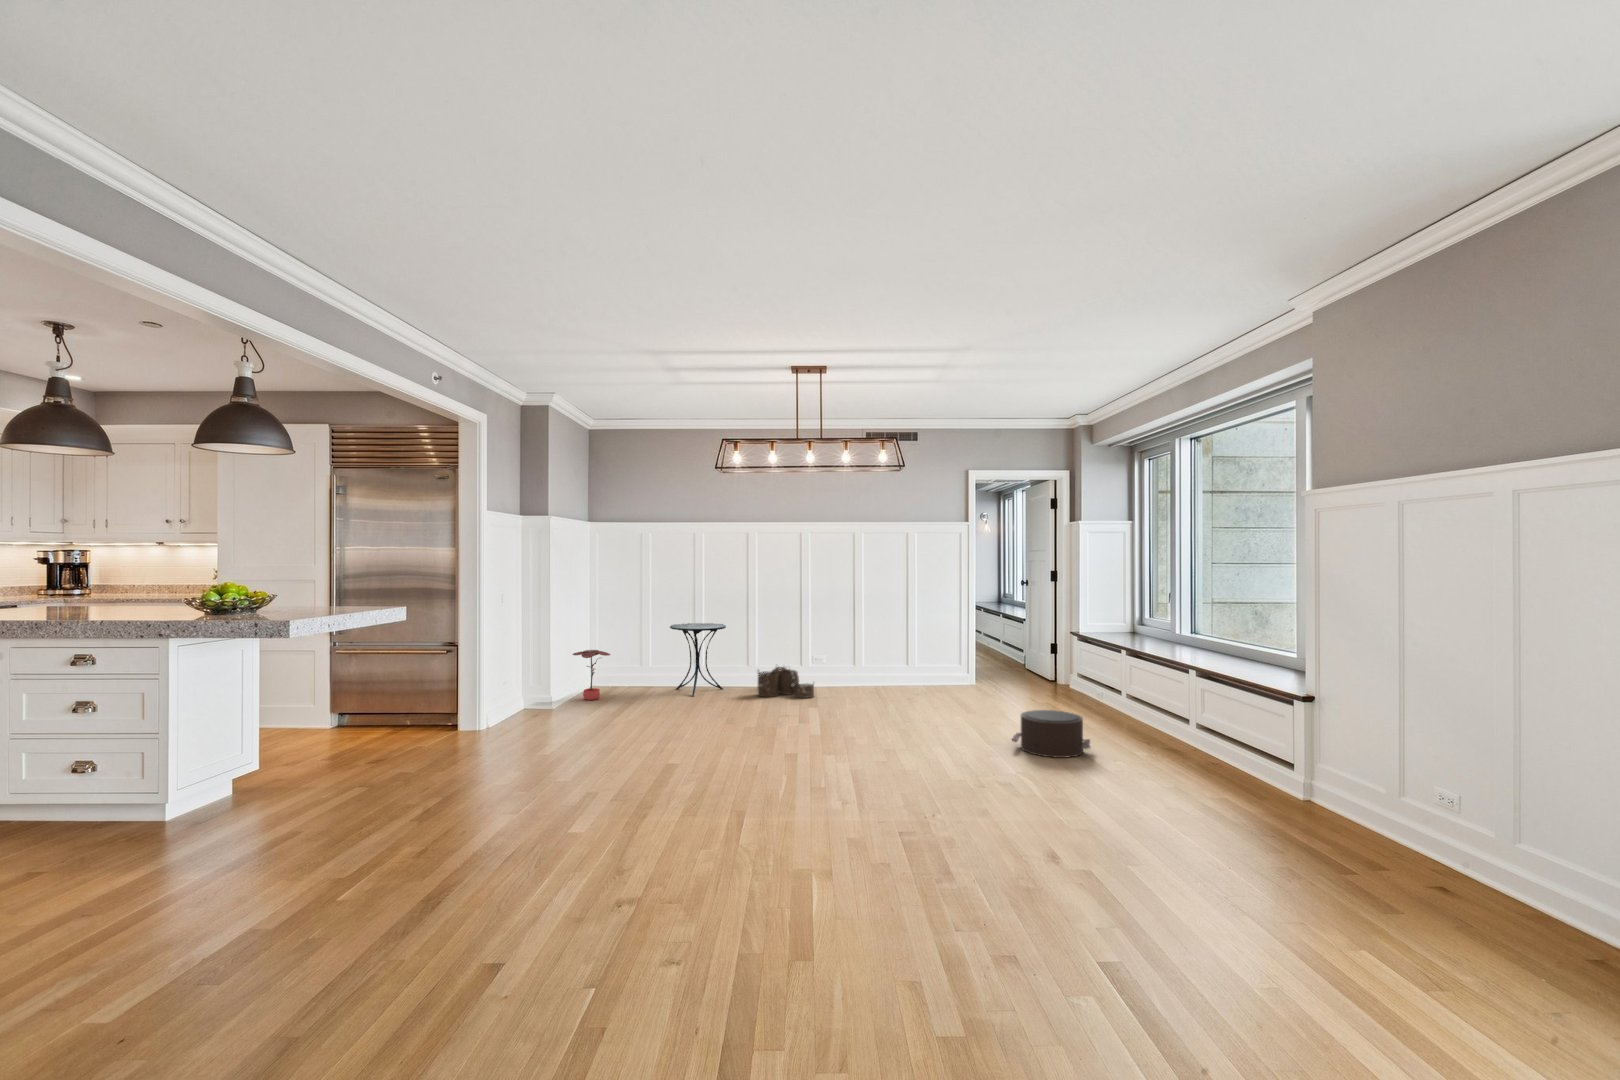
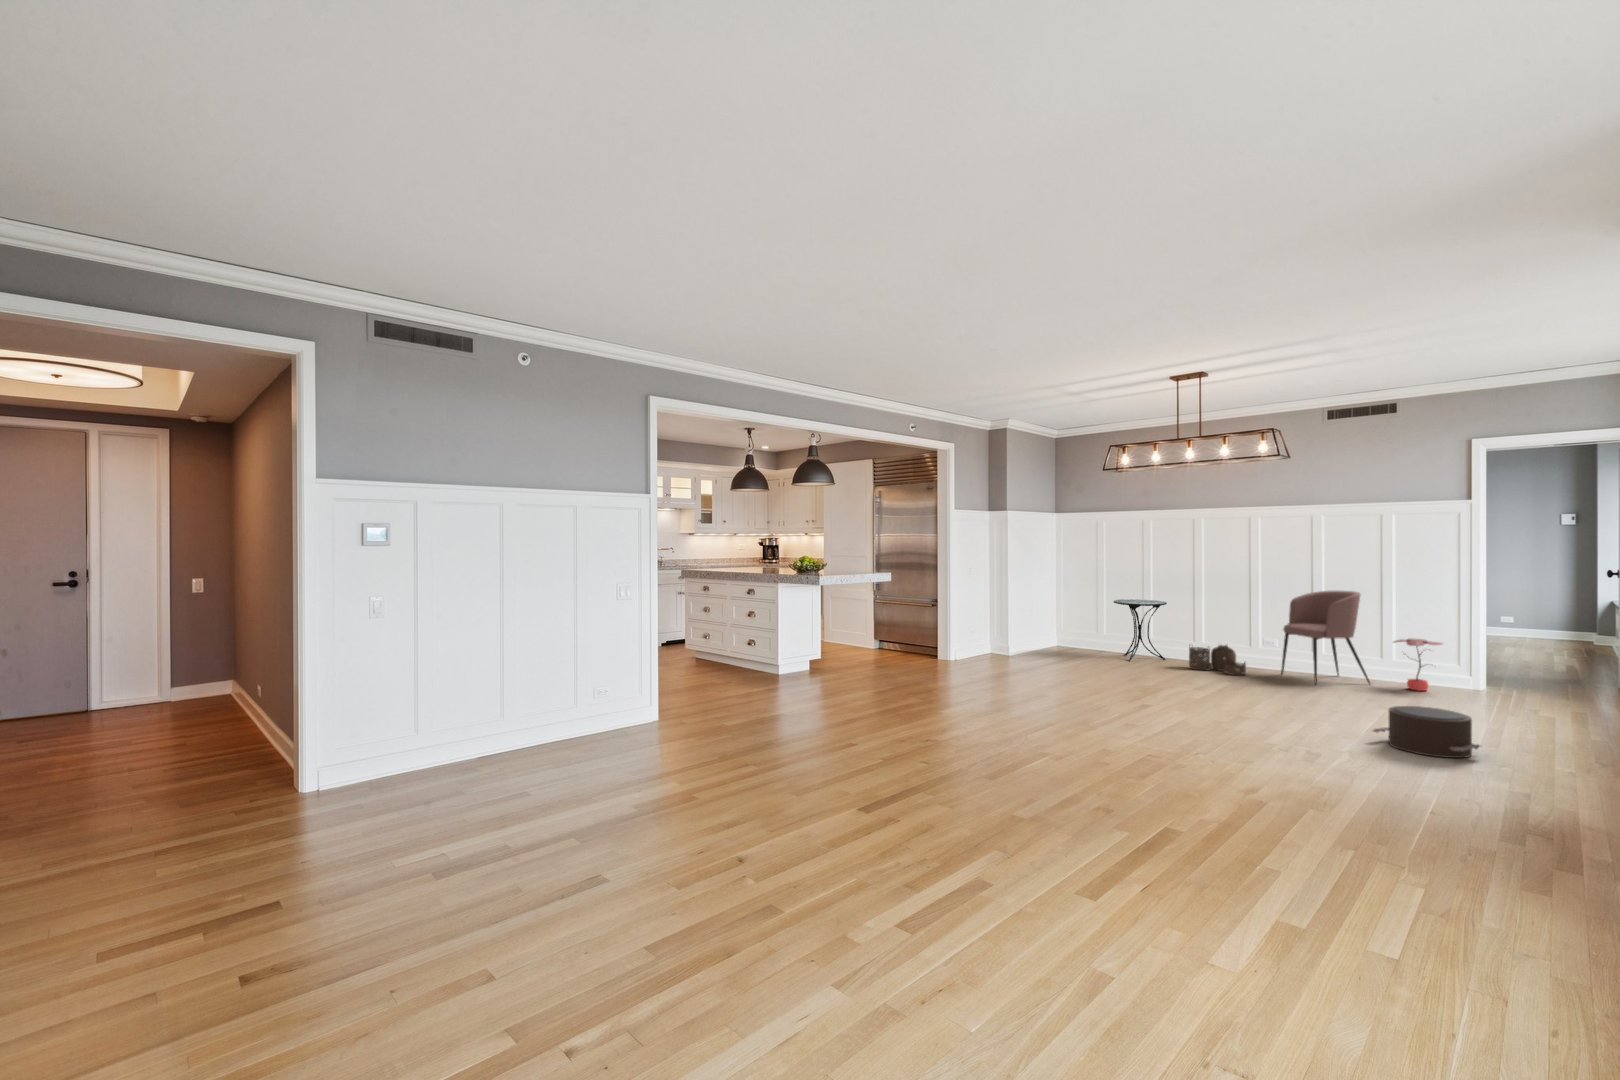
armchair: none [838,604,909,698] -> present [1281,591,1370,685]
potted plant: present [573,650,610,700] -> present [1395,639,1442,691]

